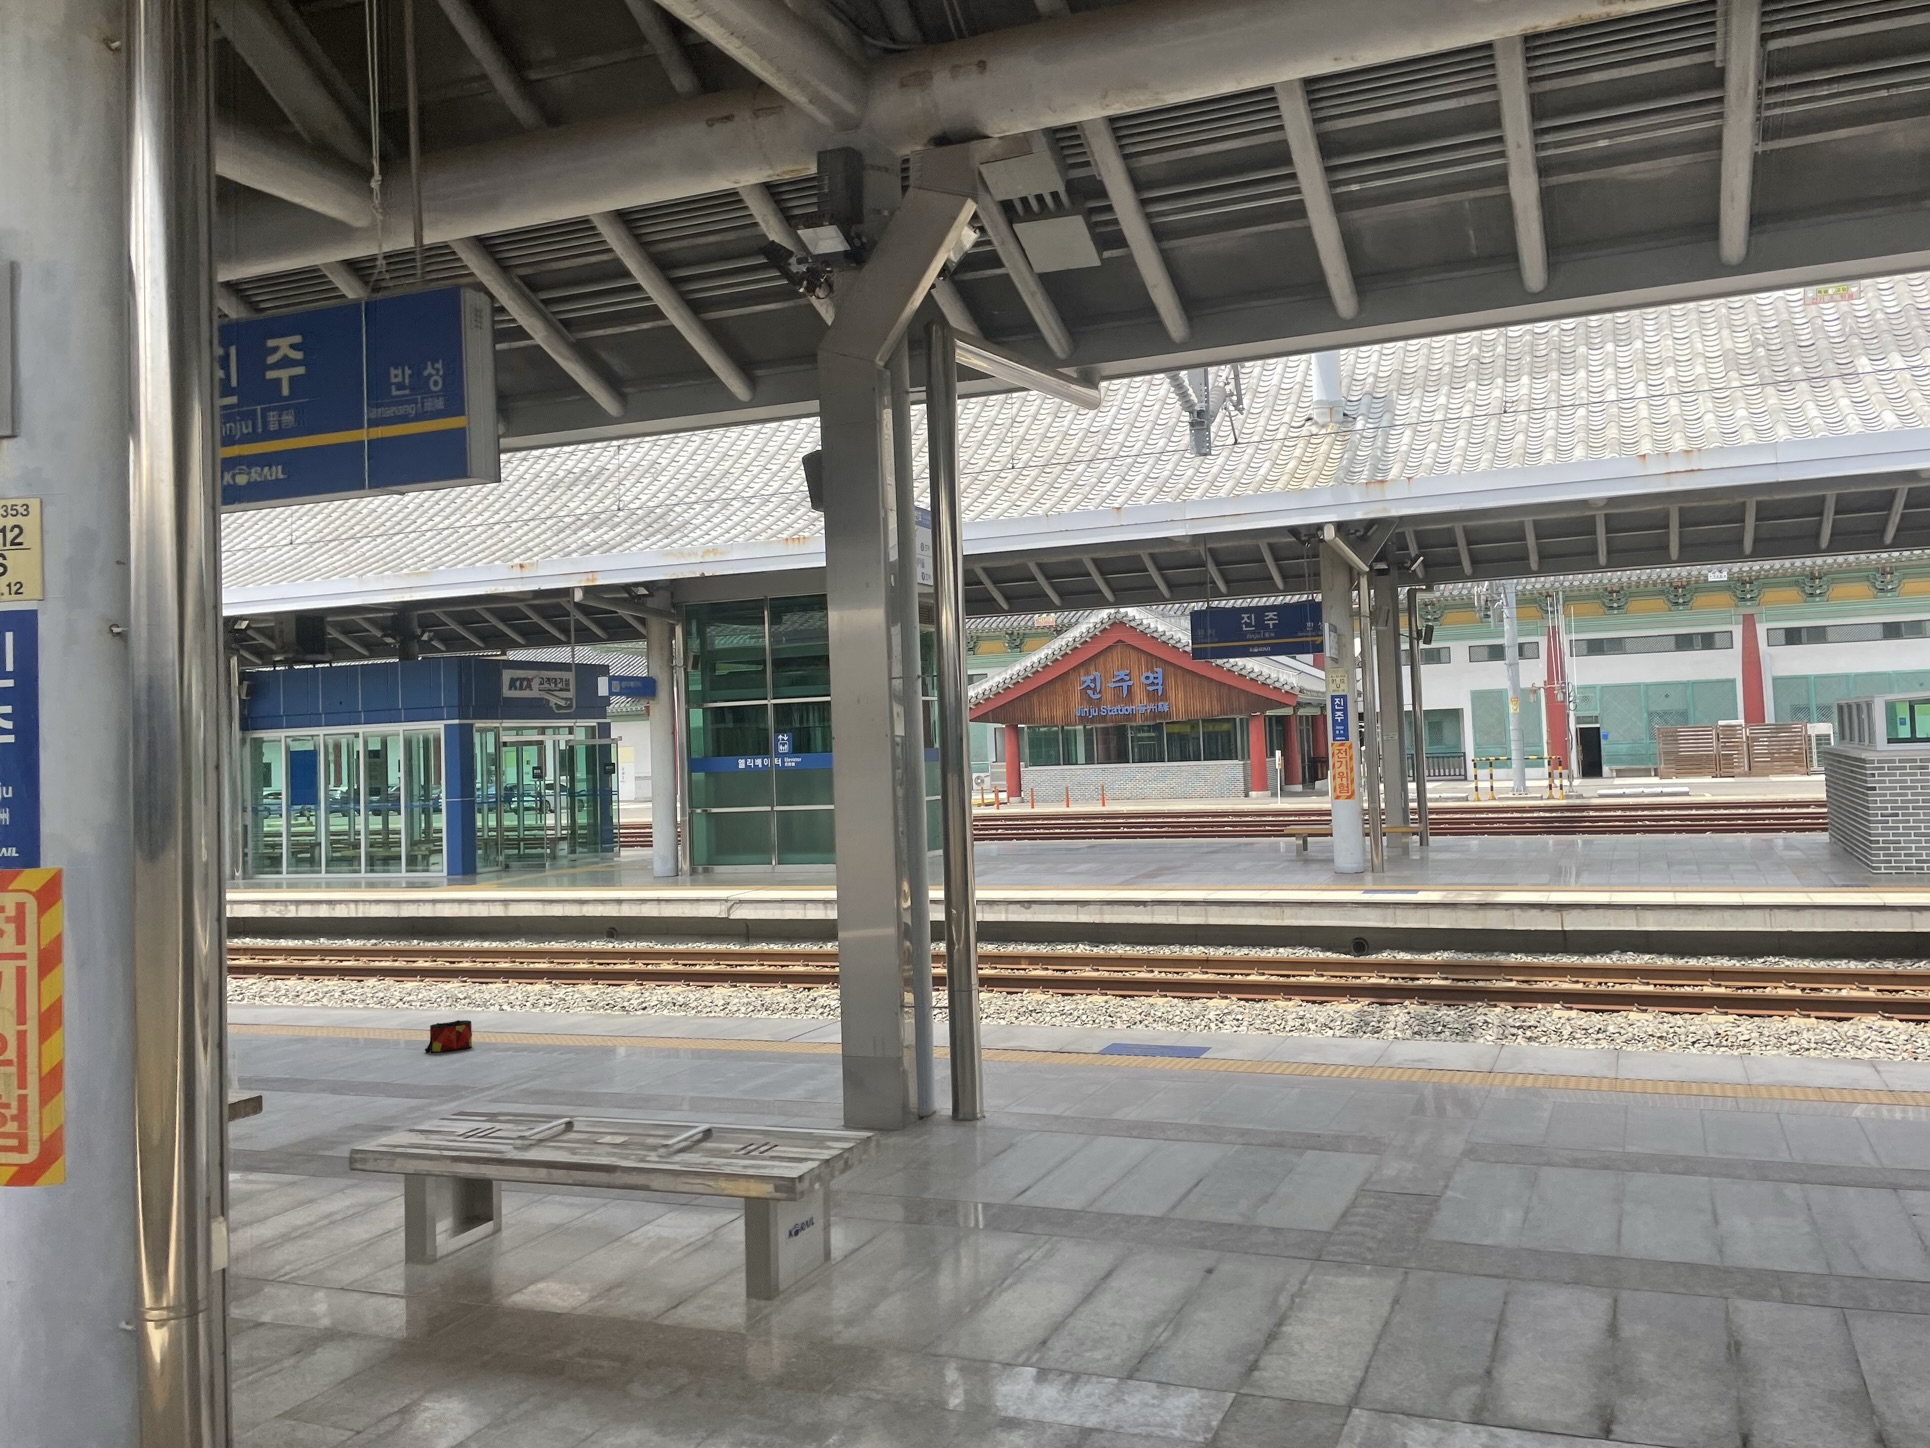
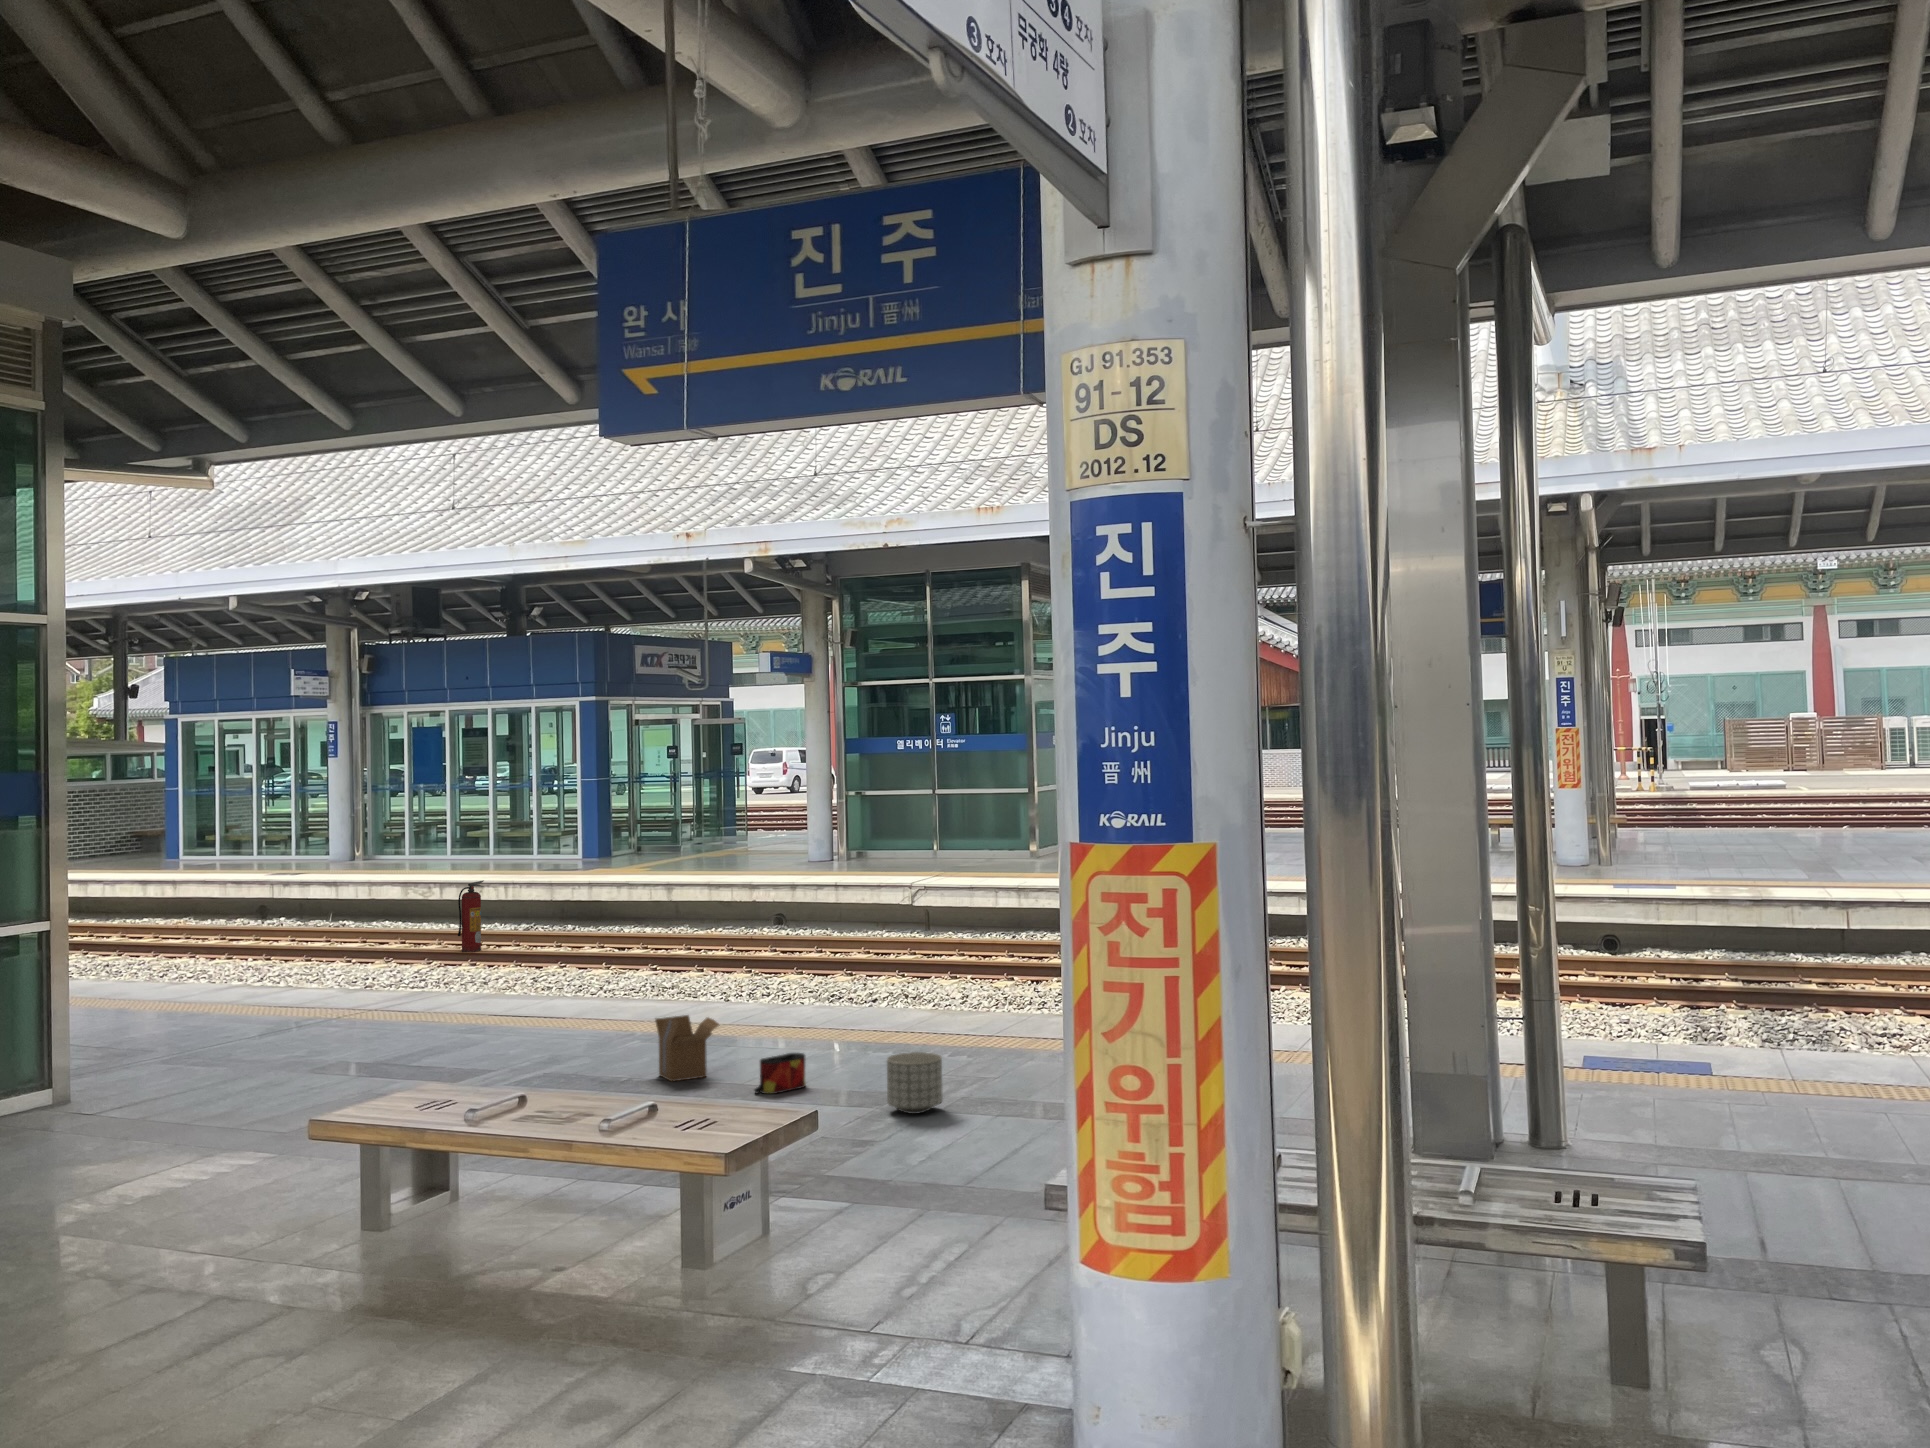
fire extinguisher: none [278,893,303,958] -> present [458,880,484,952]
cardboard box: none [359,993,411,1046] -> present [655,1015,719,1081]
planter: none [515,1015,561,1063] -> present [887,1052,943,1114]

